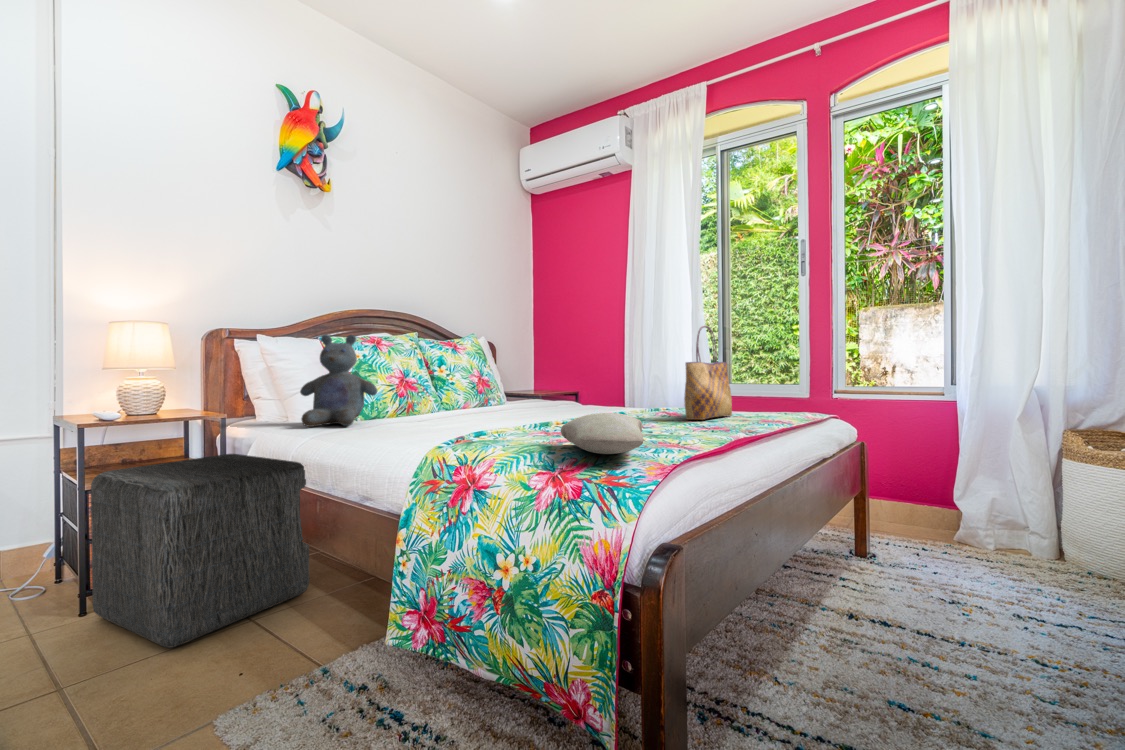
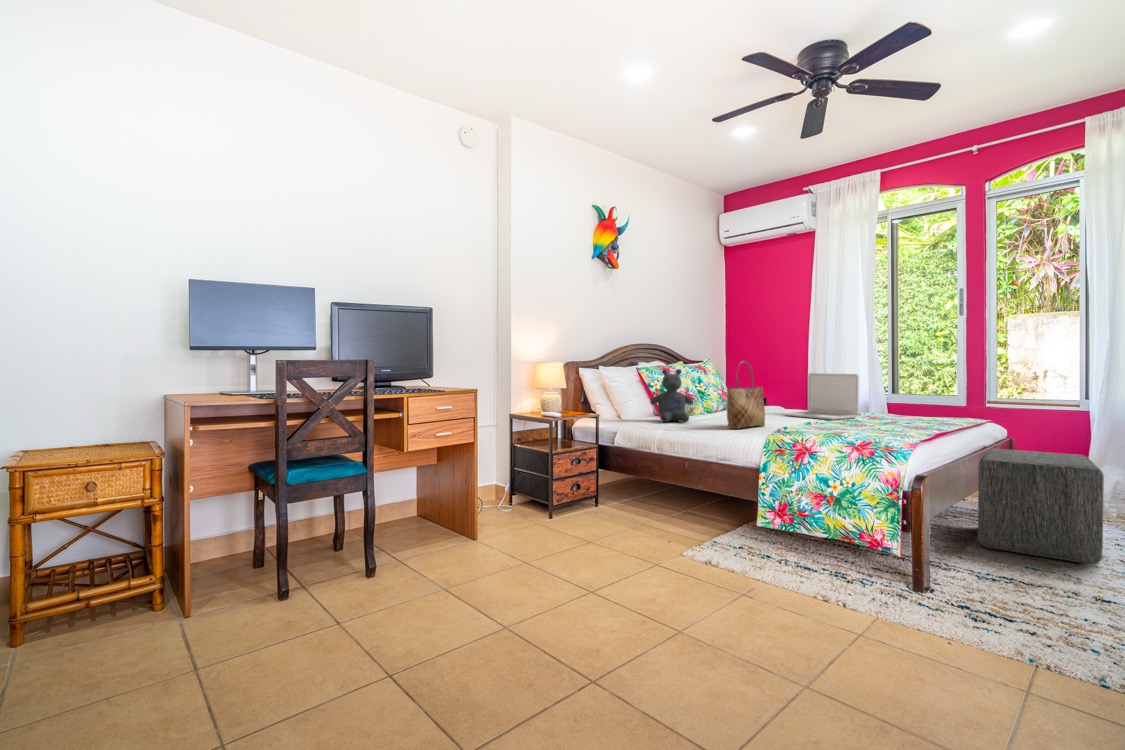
tote bag: present [684,325,732,420] -> present [727,361,765,429]
laptop: none [551,348,653,418] -> present [784,373,859,420]
pillow: present [561,413,643,454] -> none [838,418,900,437]
ottoman: present [91,454,310,648] -> present [978,449,1104,564]

